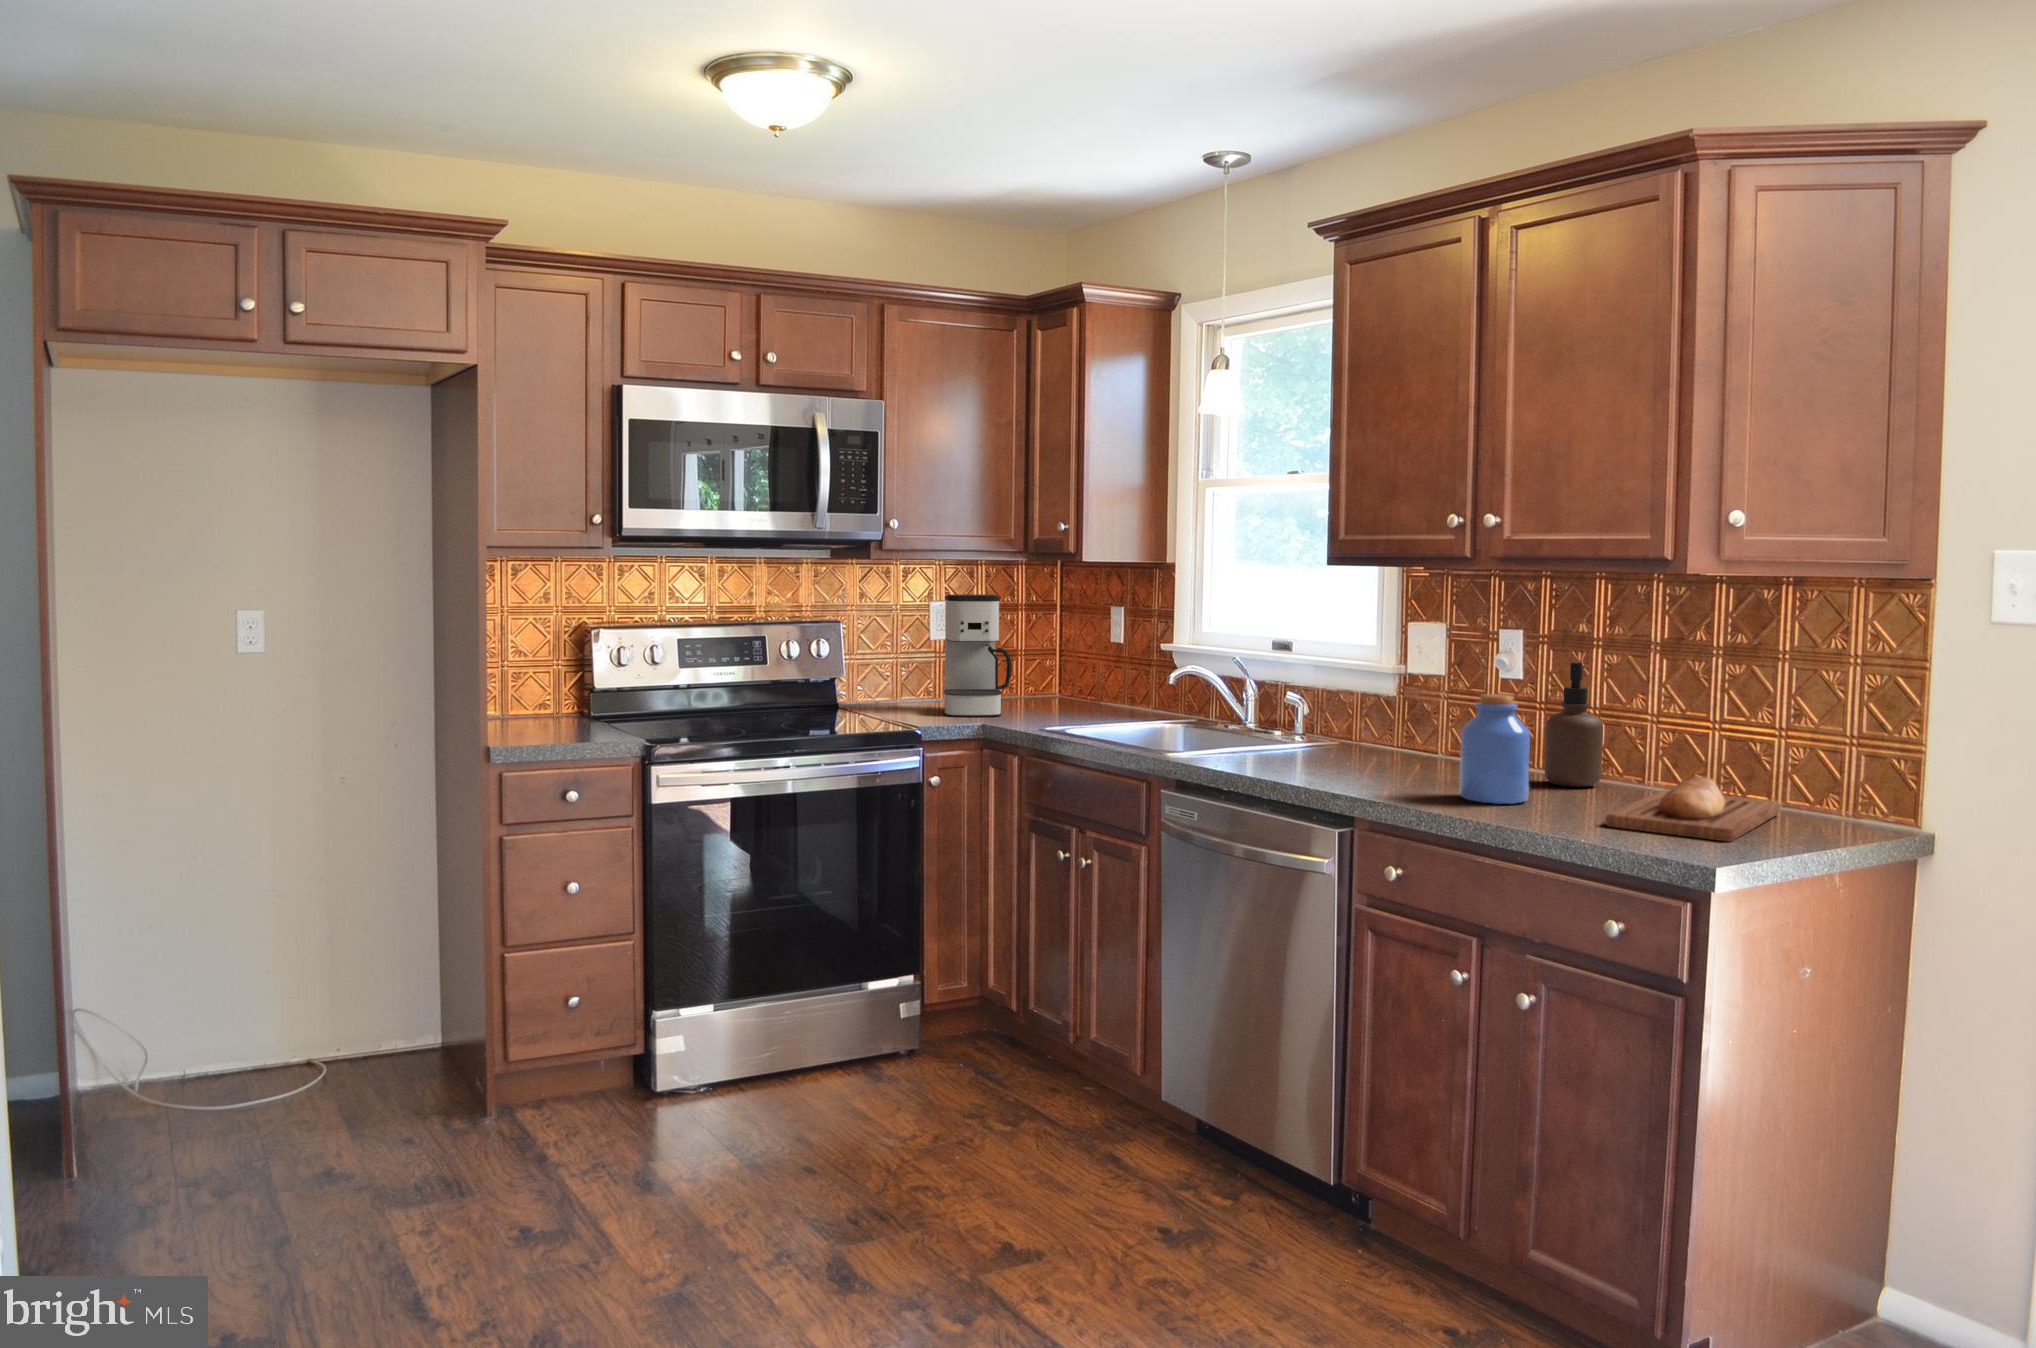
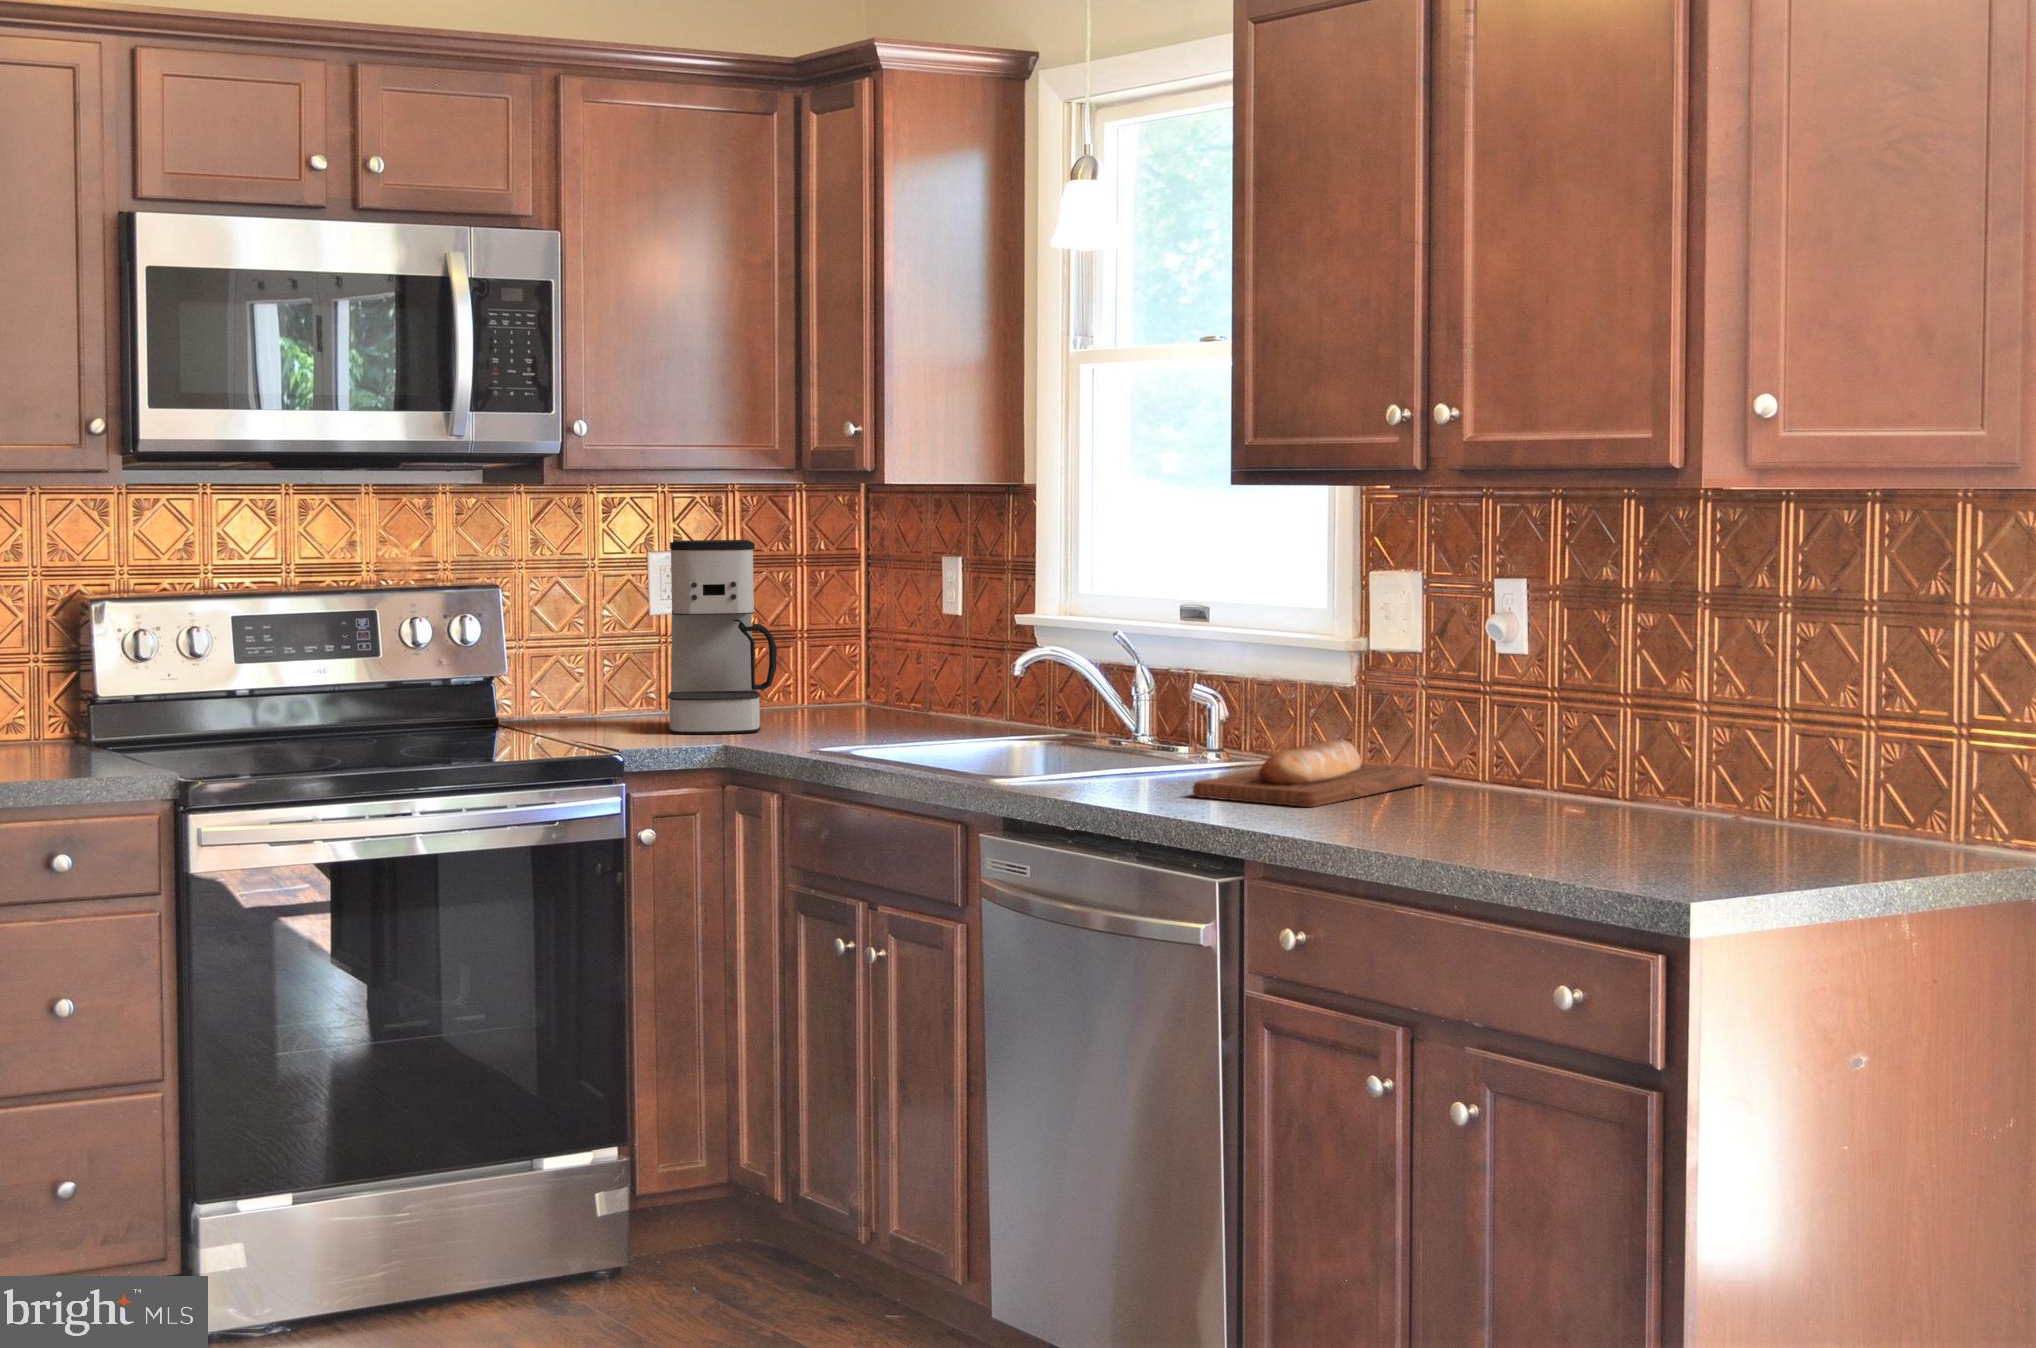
soap dispenser: present [1545,663,1603,787] -> none [1547,625,1629,813]
jar: present [1459,694,1531,804] -> none [1403,673,1504,837]
bread loaf: present [1605,777,1780,842] -> present [1193,740,1429,807]

